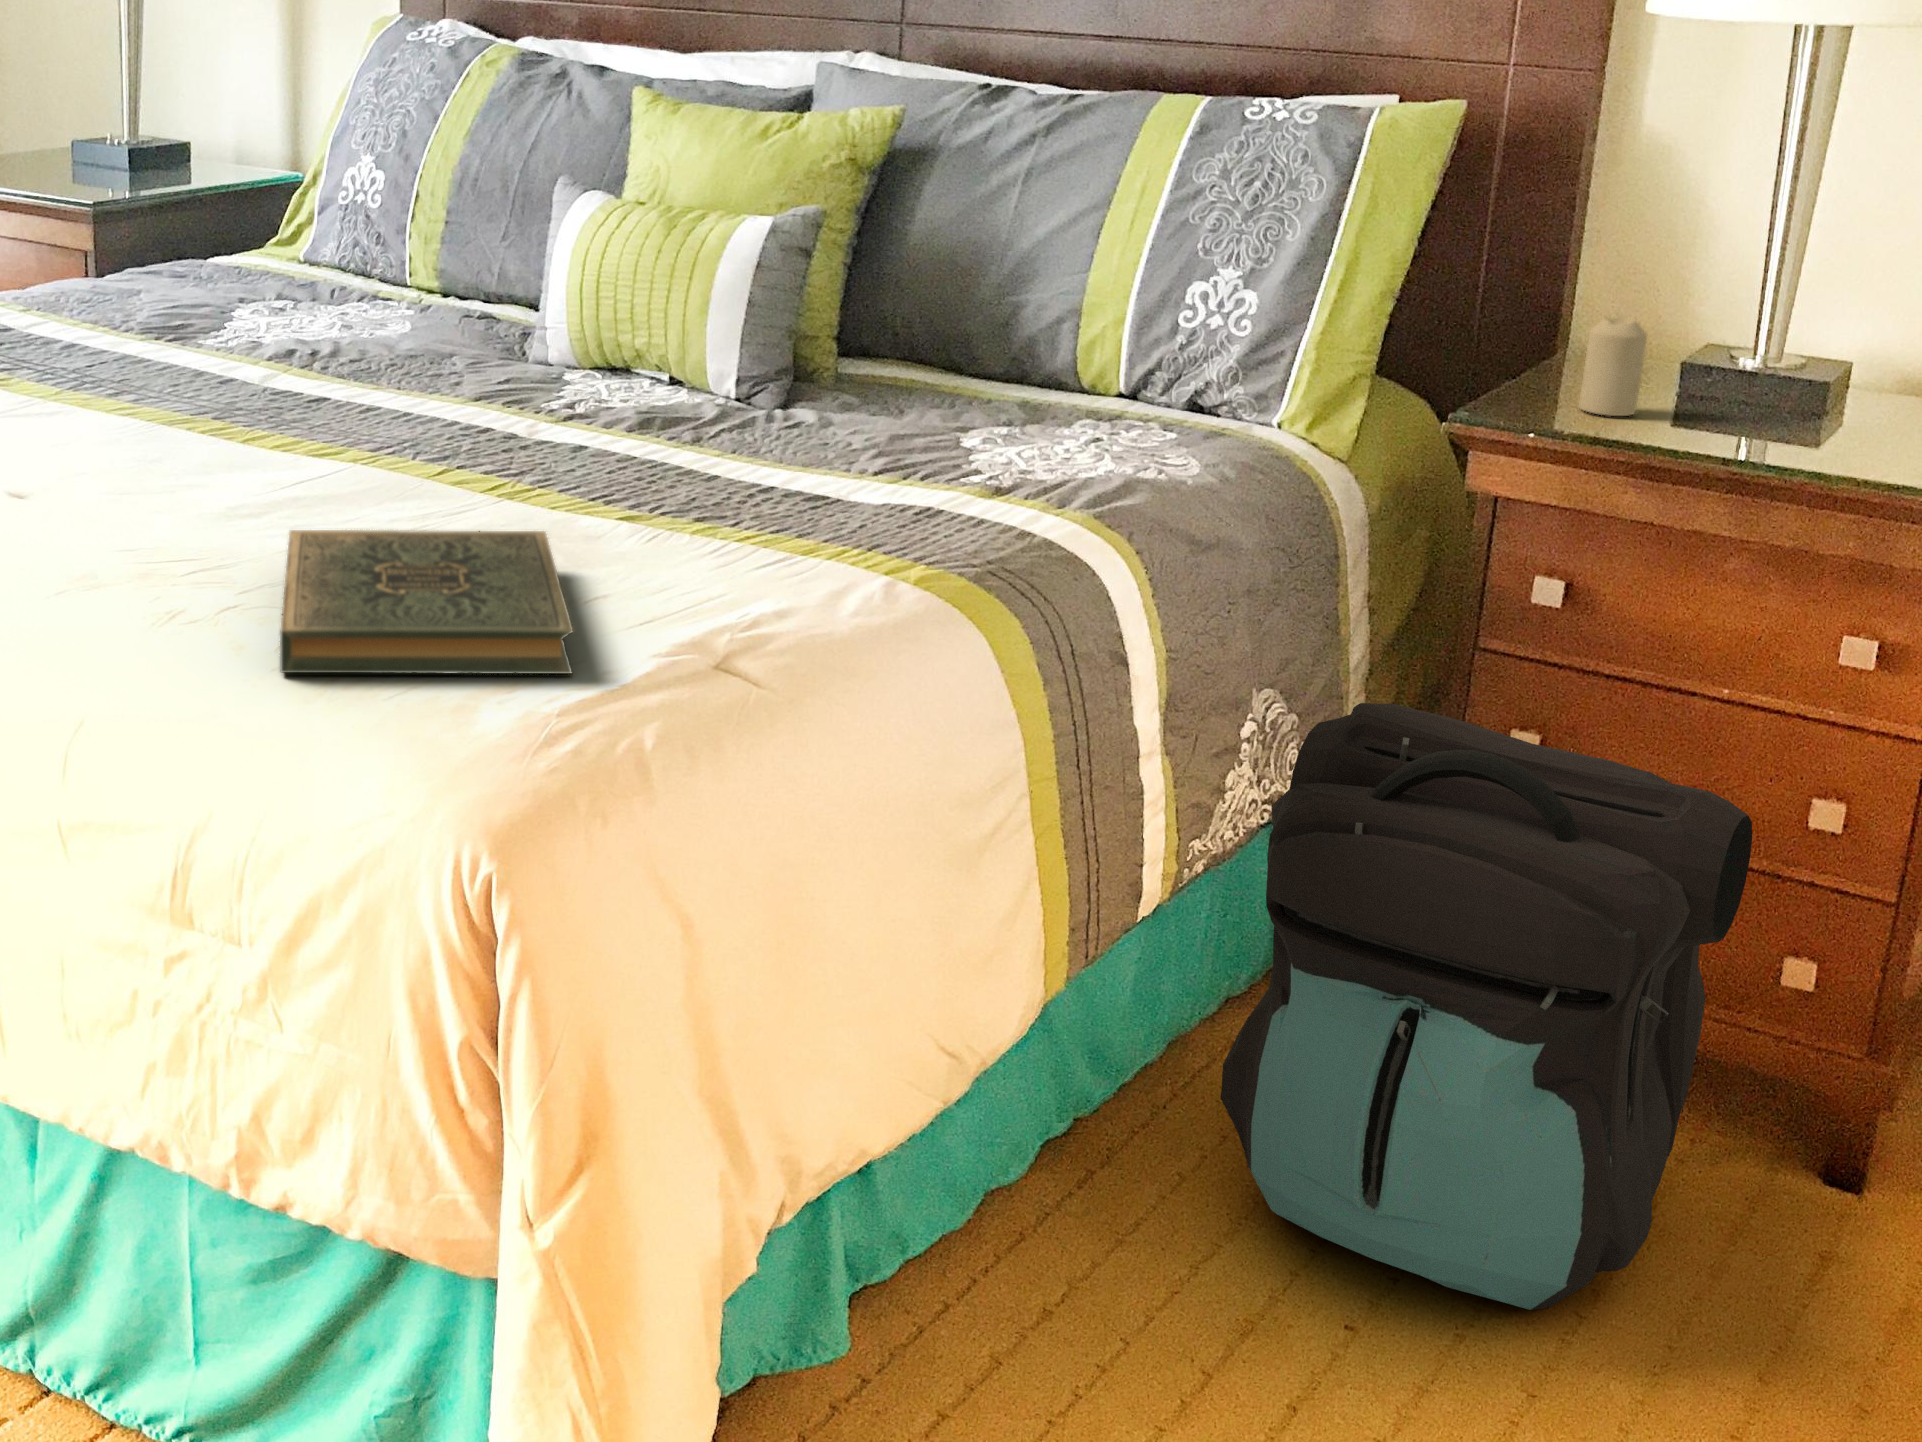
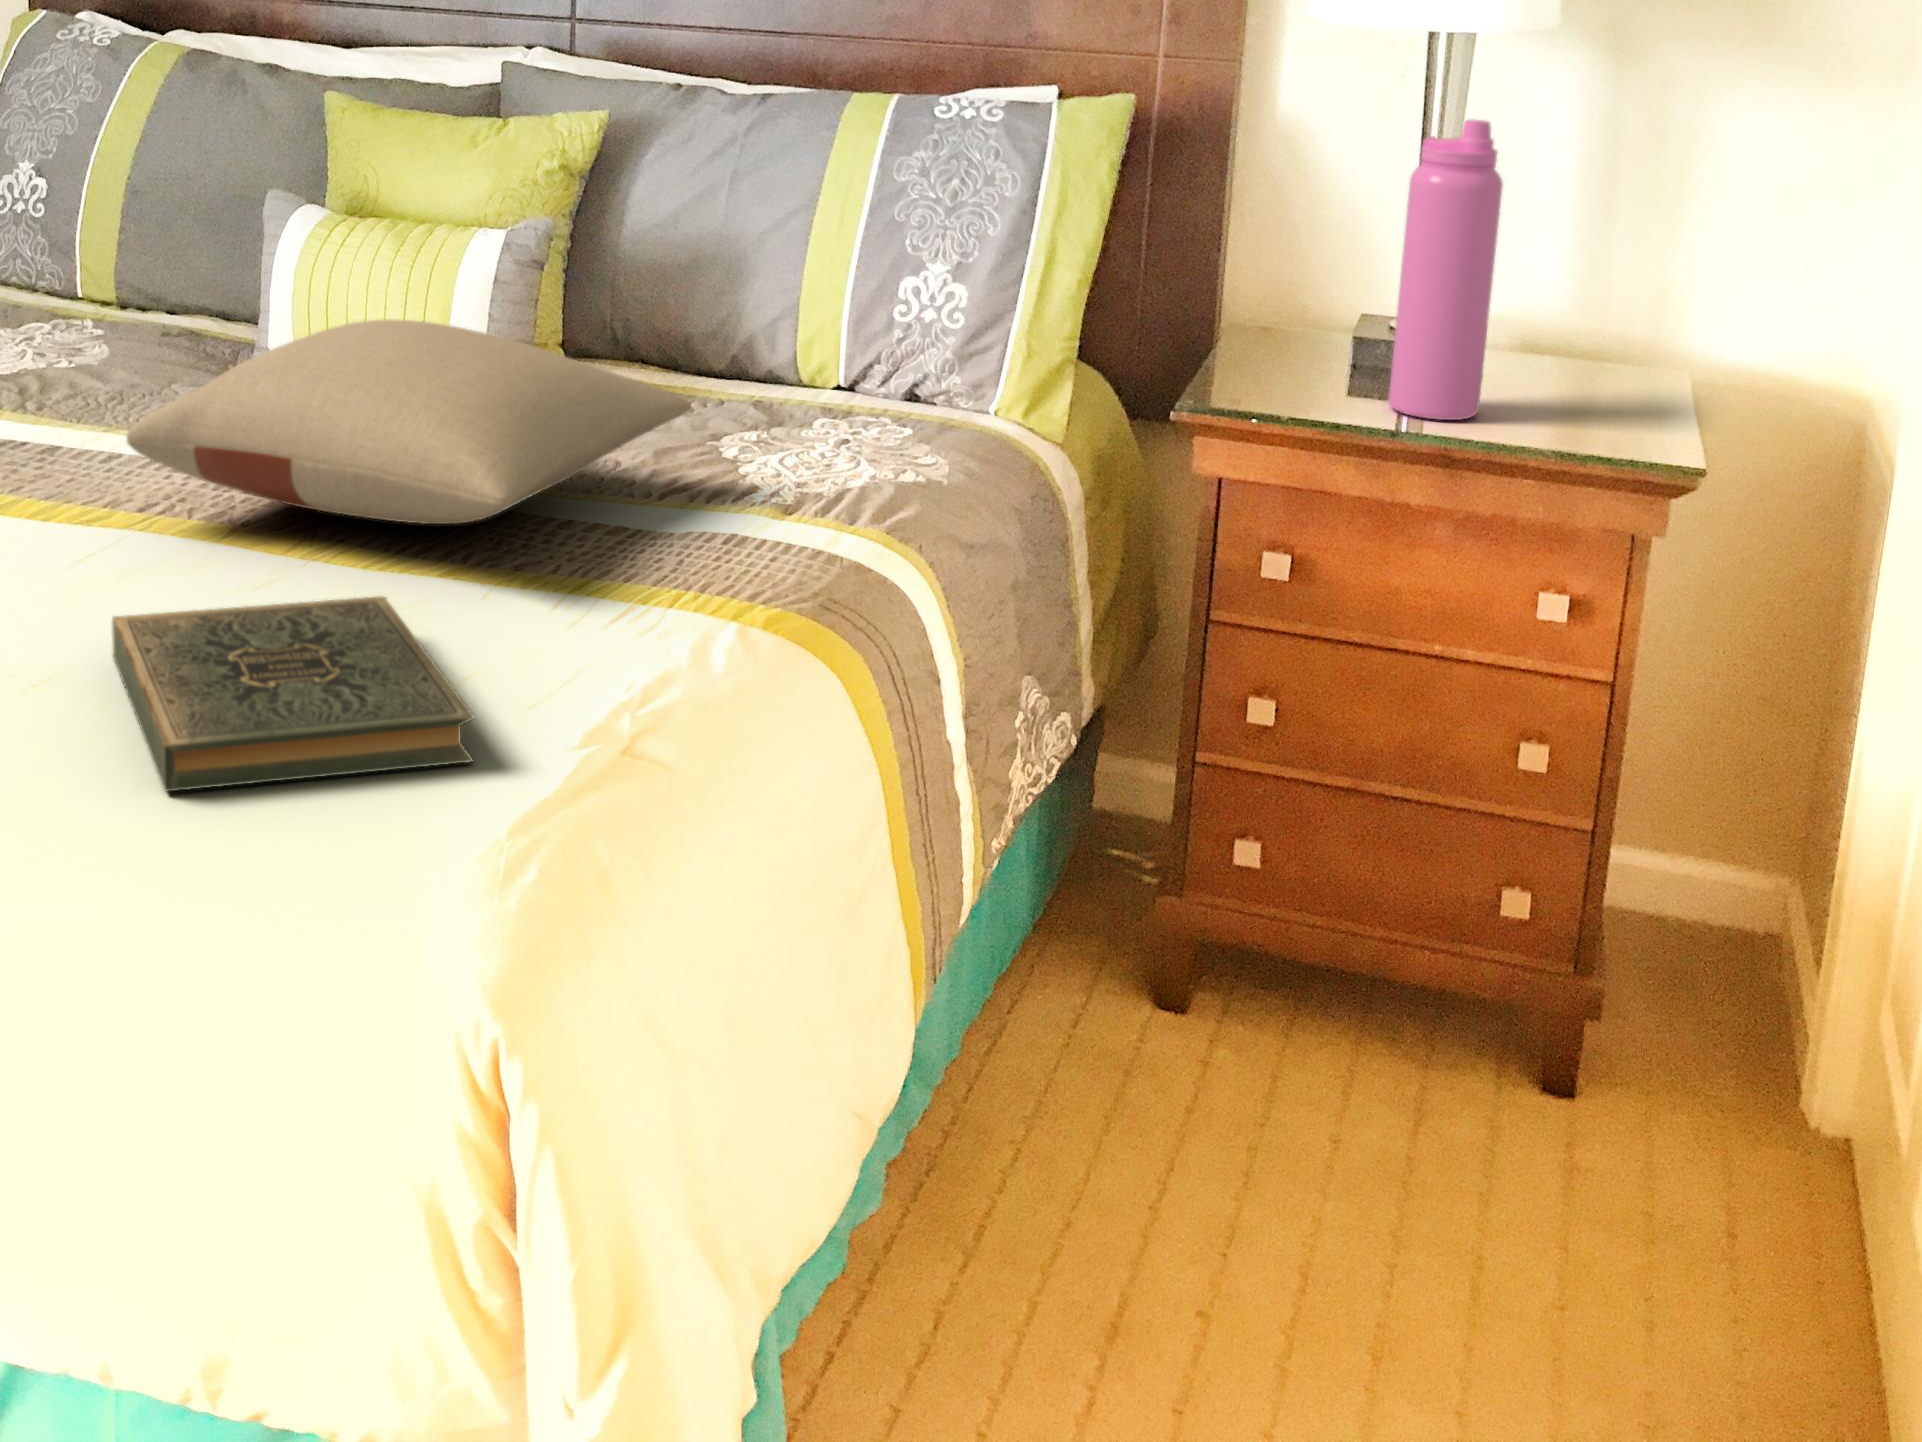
water bottle: none [1701,123,1847,449] -> present [1388,120,1503,420]
pillow: none [355,290,912,479] -> present [127,319,691,524]
candle: present [1579,317,1647,416] -> none [1273,299,1330,392]
backpack: present [1221,703,1752,1310] -> none [1032,686,1492,1273]

